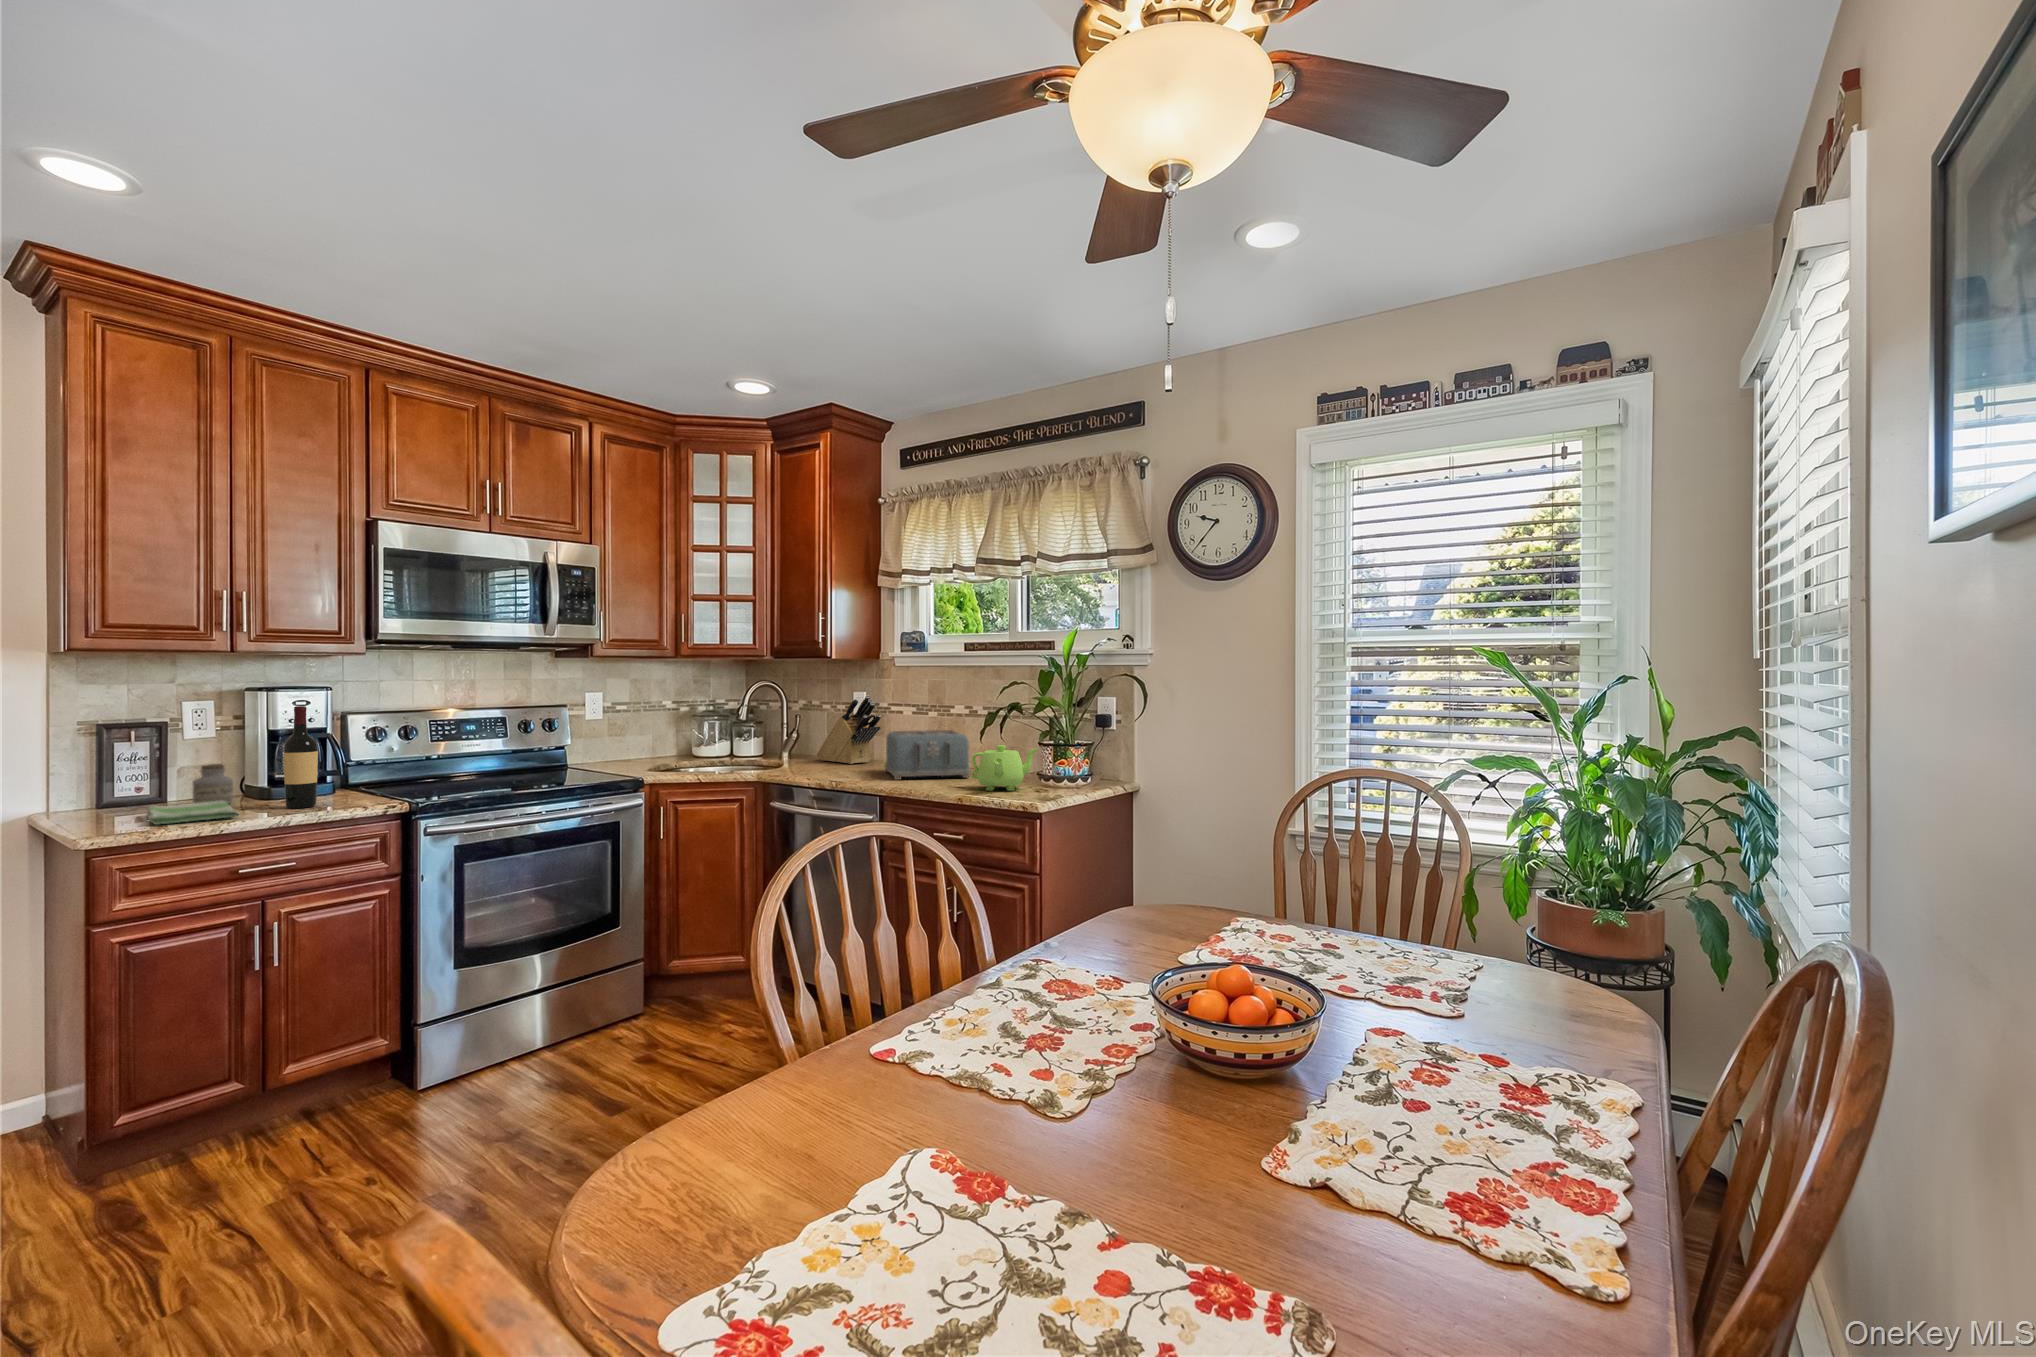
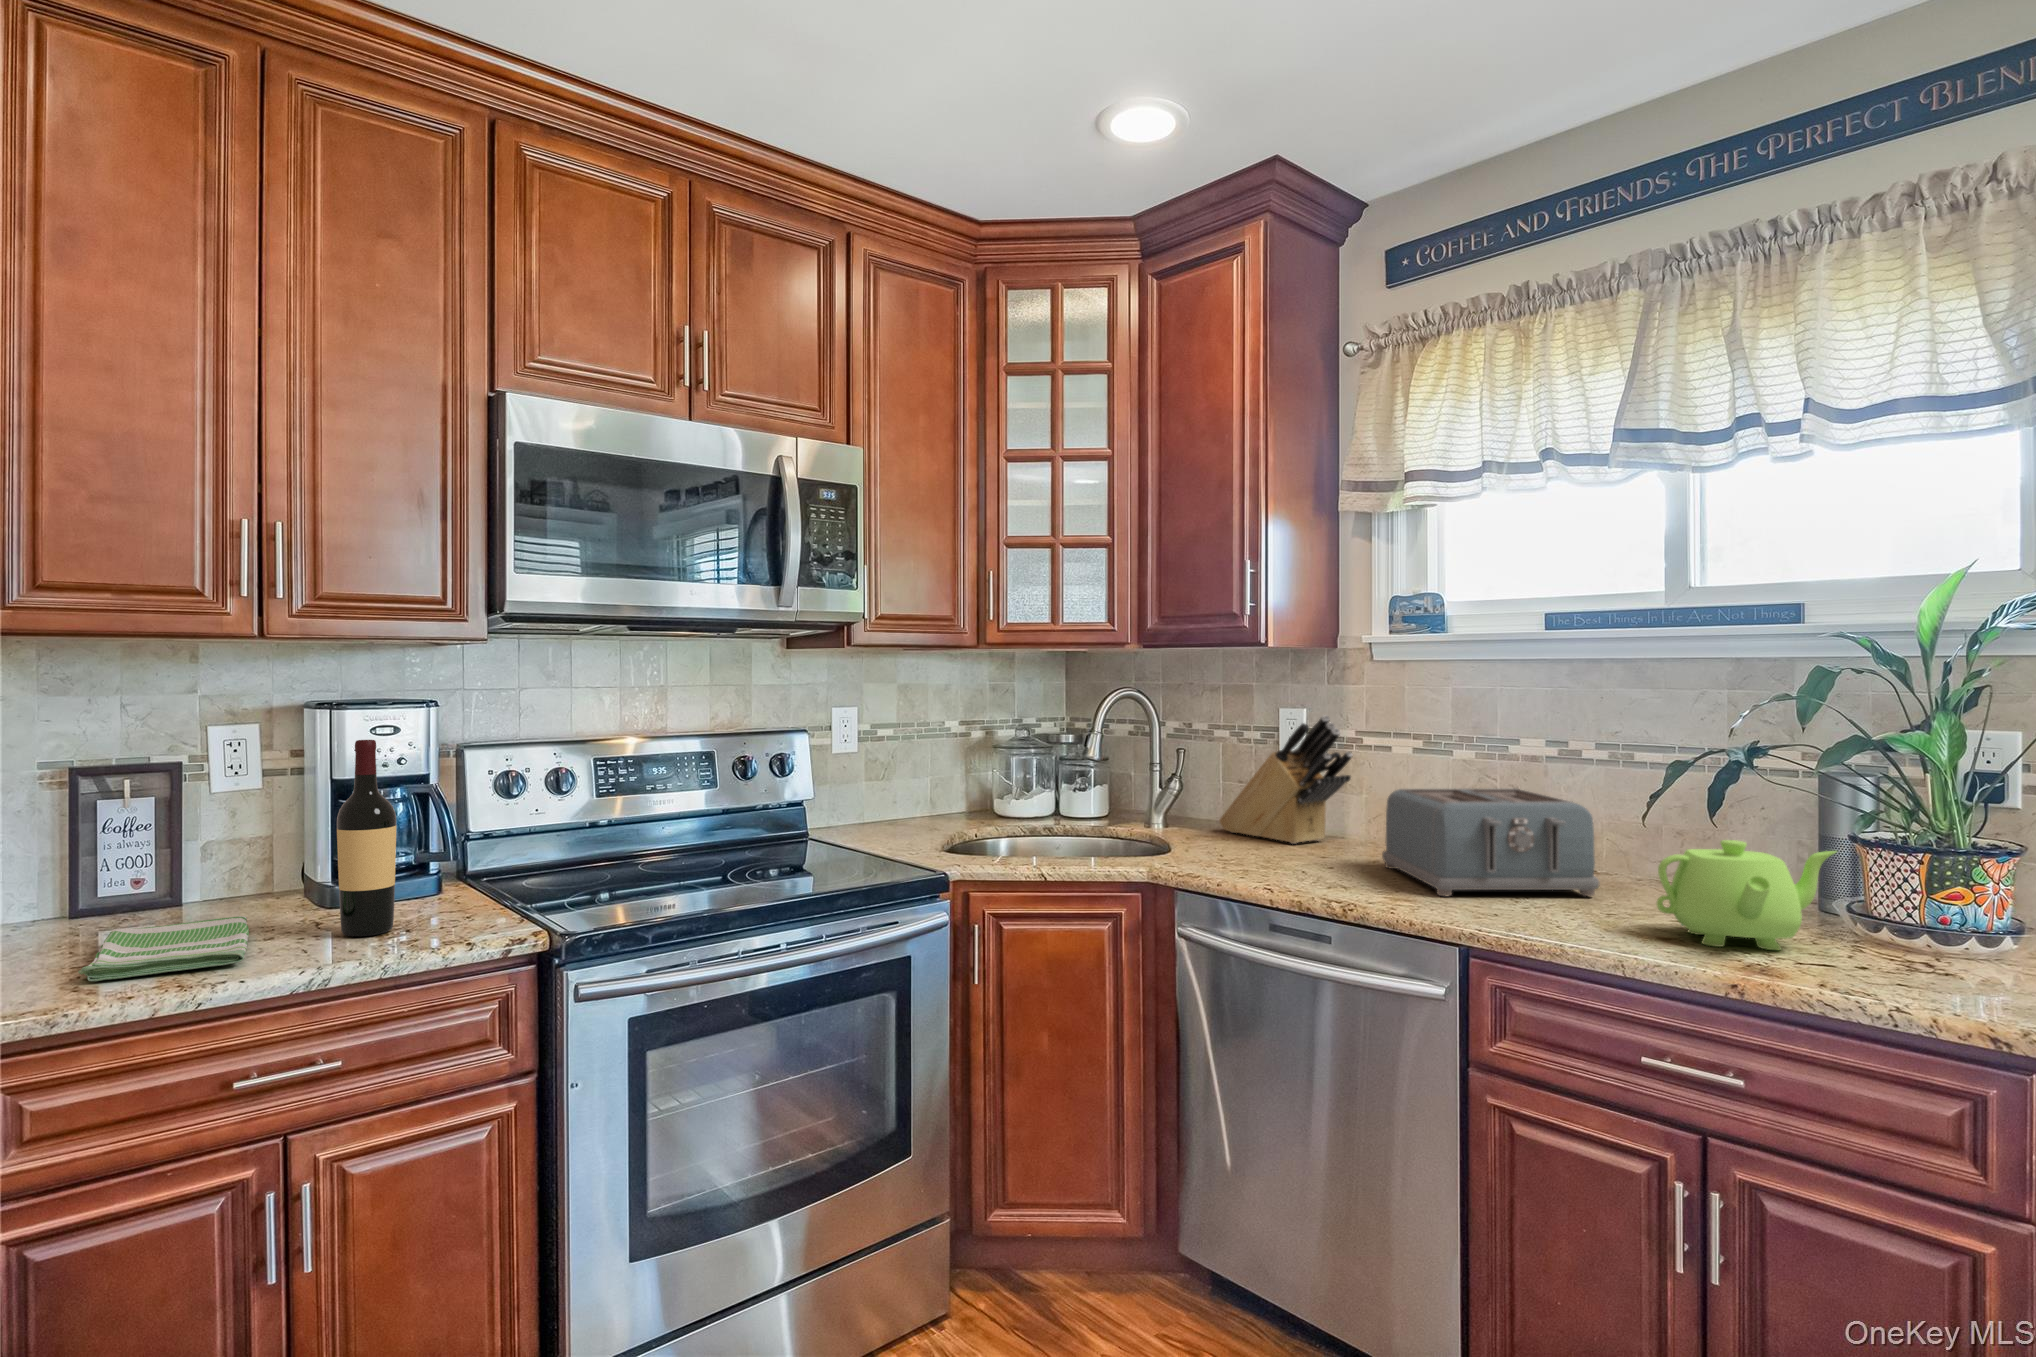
jar: present [193,764,233,804] -> none [204,842,270,921]

